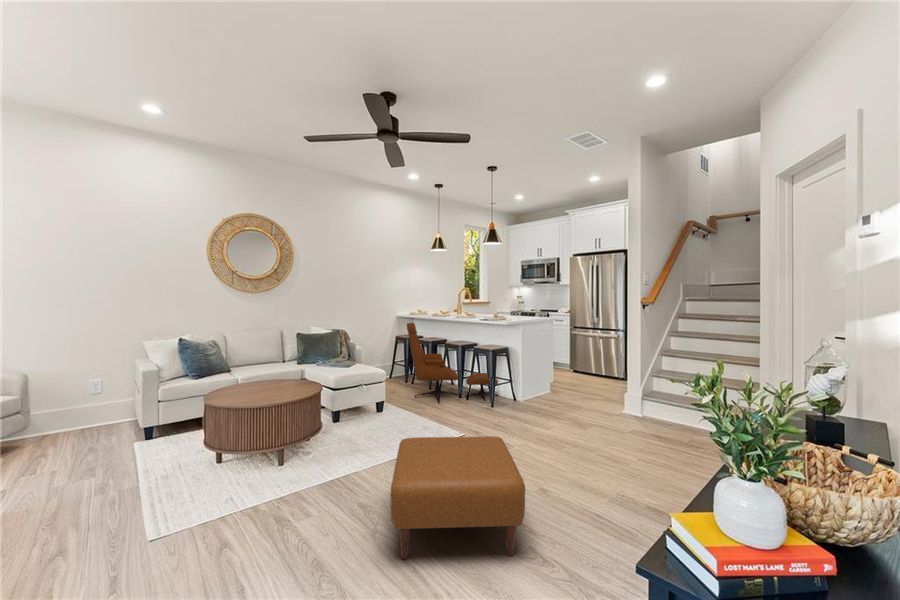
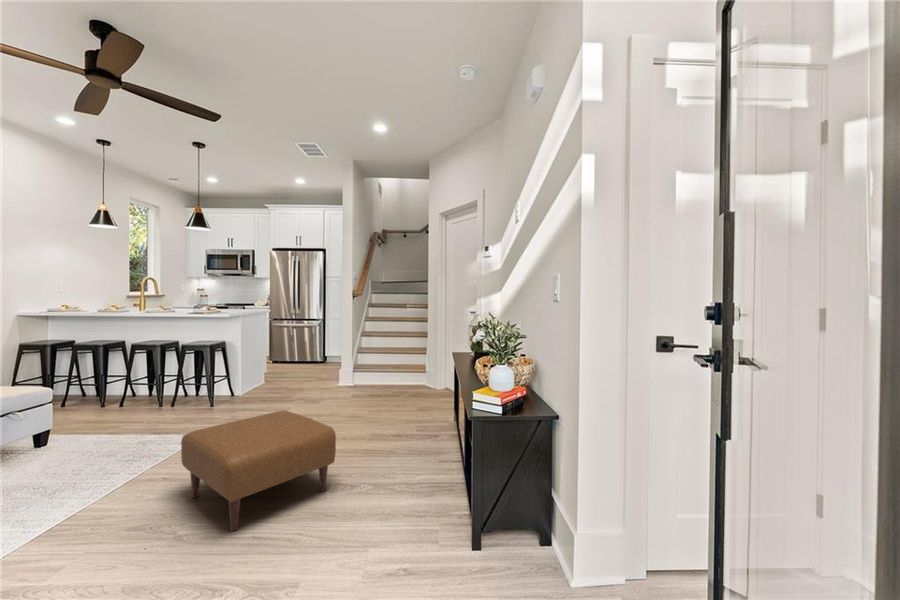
lounge chair: present [407,323,498,403] -> none [76,320,211,416]

